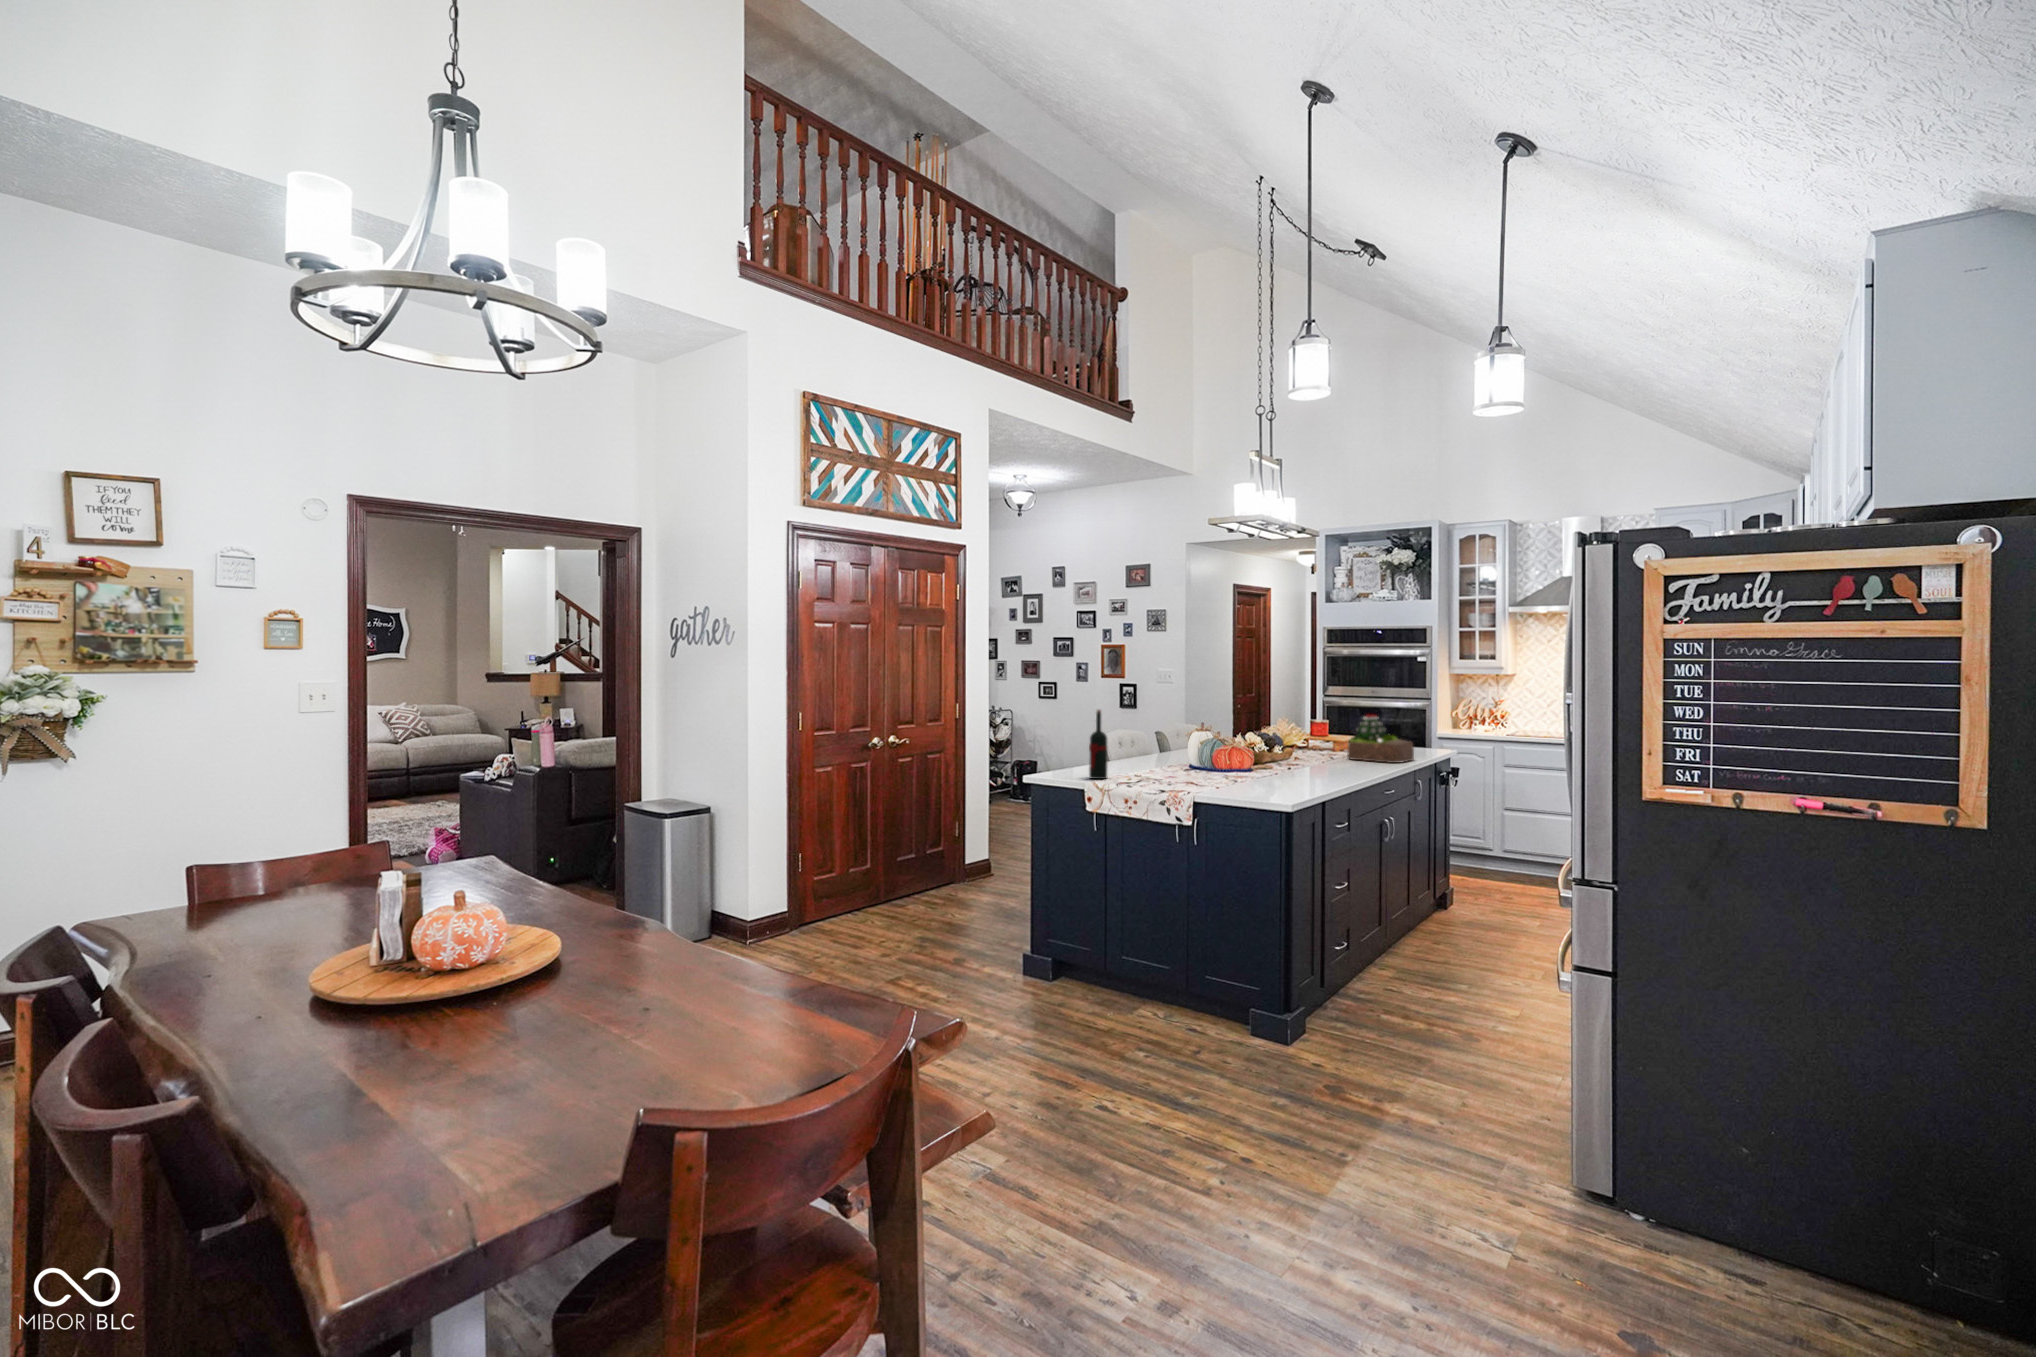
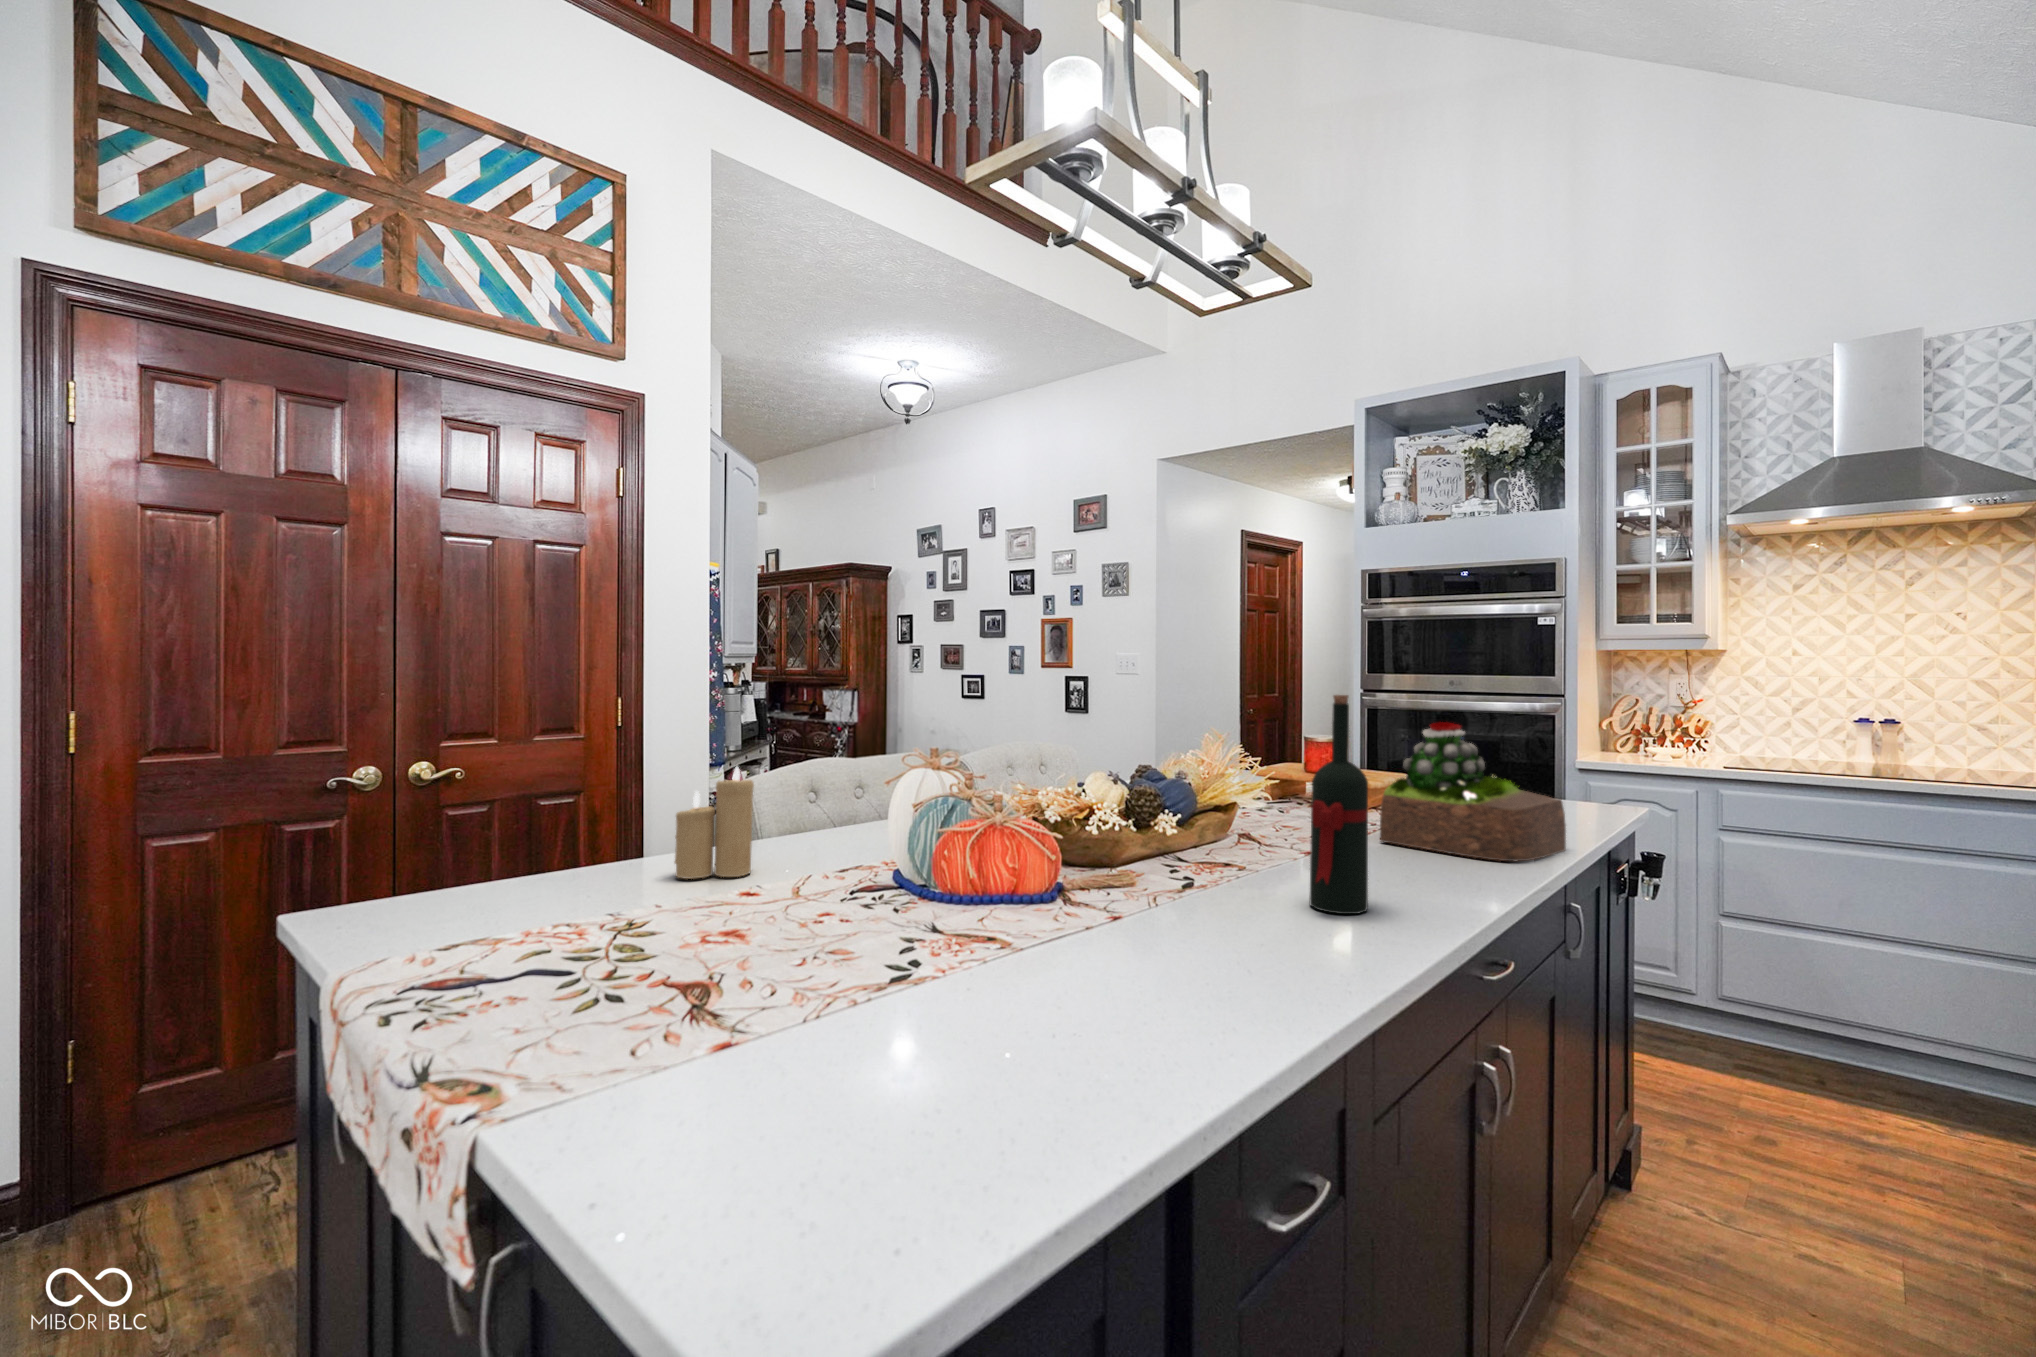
wine bottle: present [1089,710,1107,779] -> present [1310,695,1368,914]
candle: none [1111,731,1136,770] -> present [675,767,754,879]

